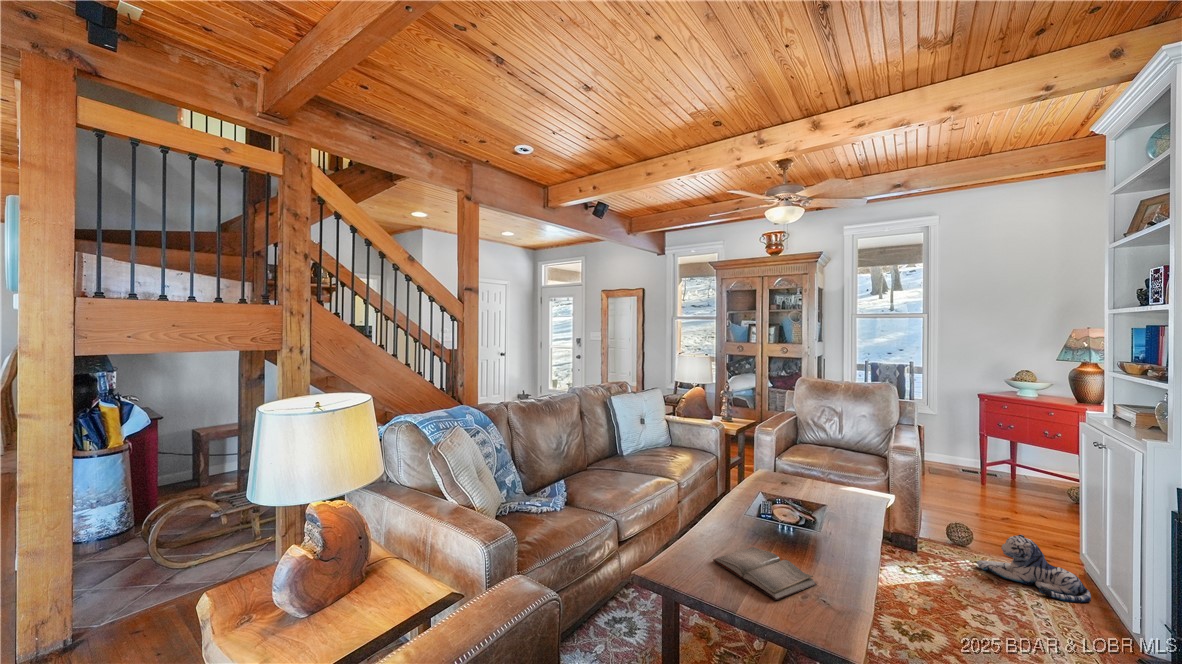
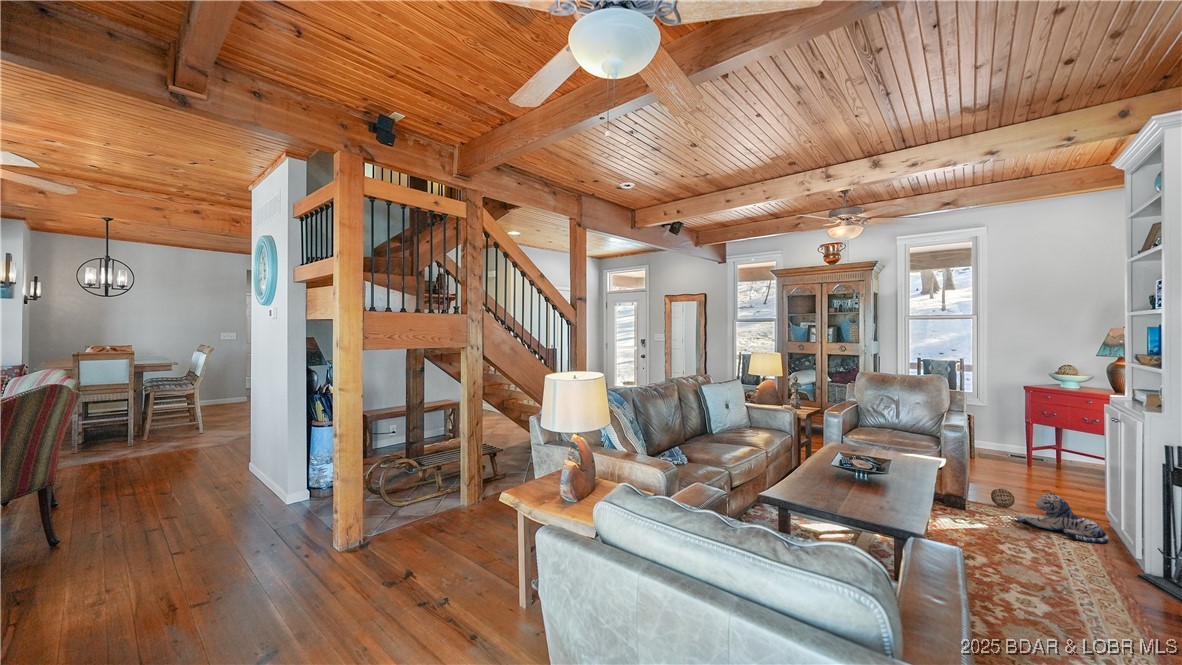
hardback book: present [713,547,816,600] -> none [812,485,889,510]

